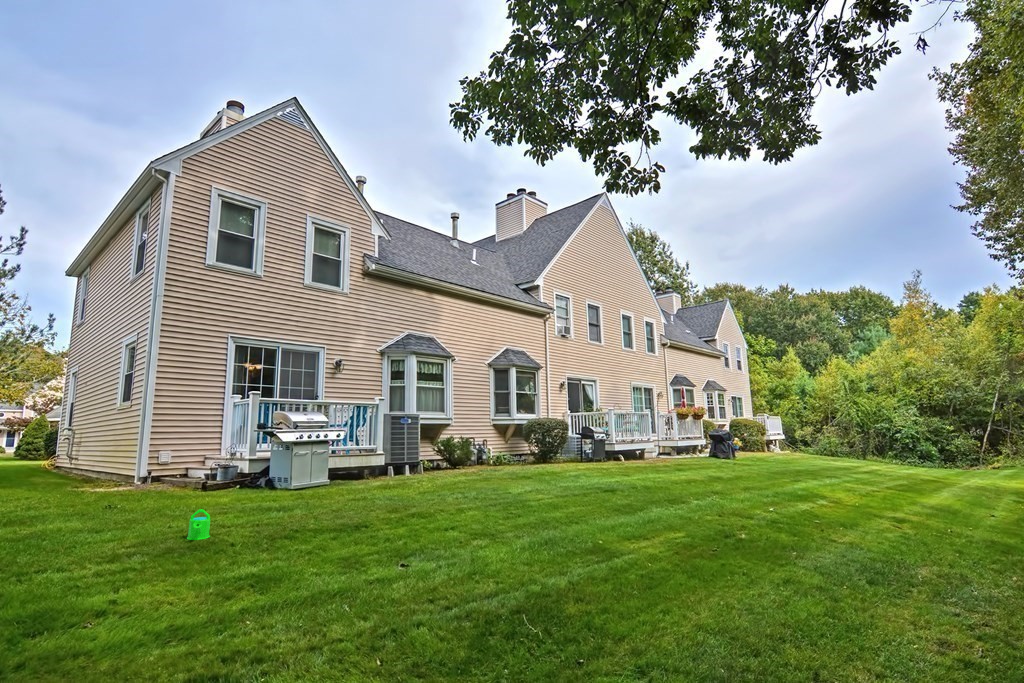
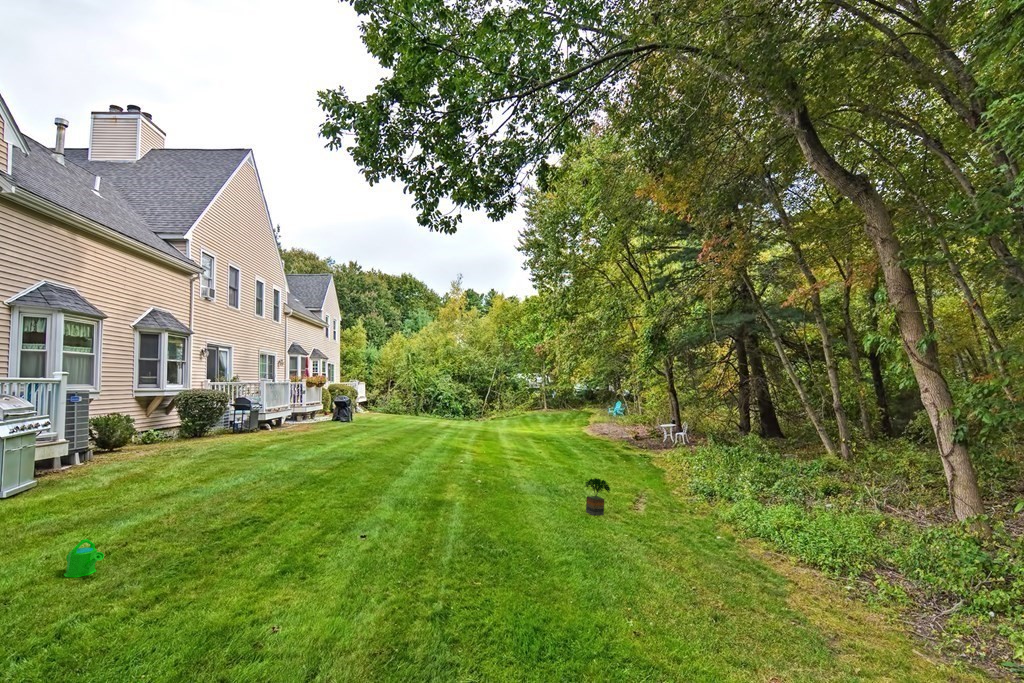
potted tree: none [867,549,932,635] -> present [585,478,610,516]

